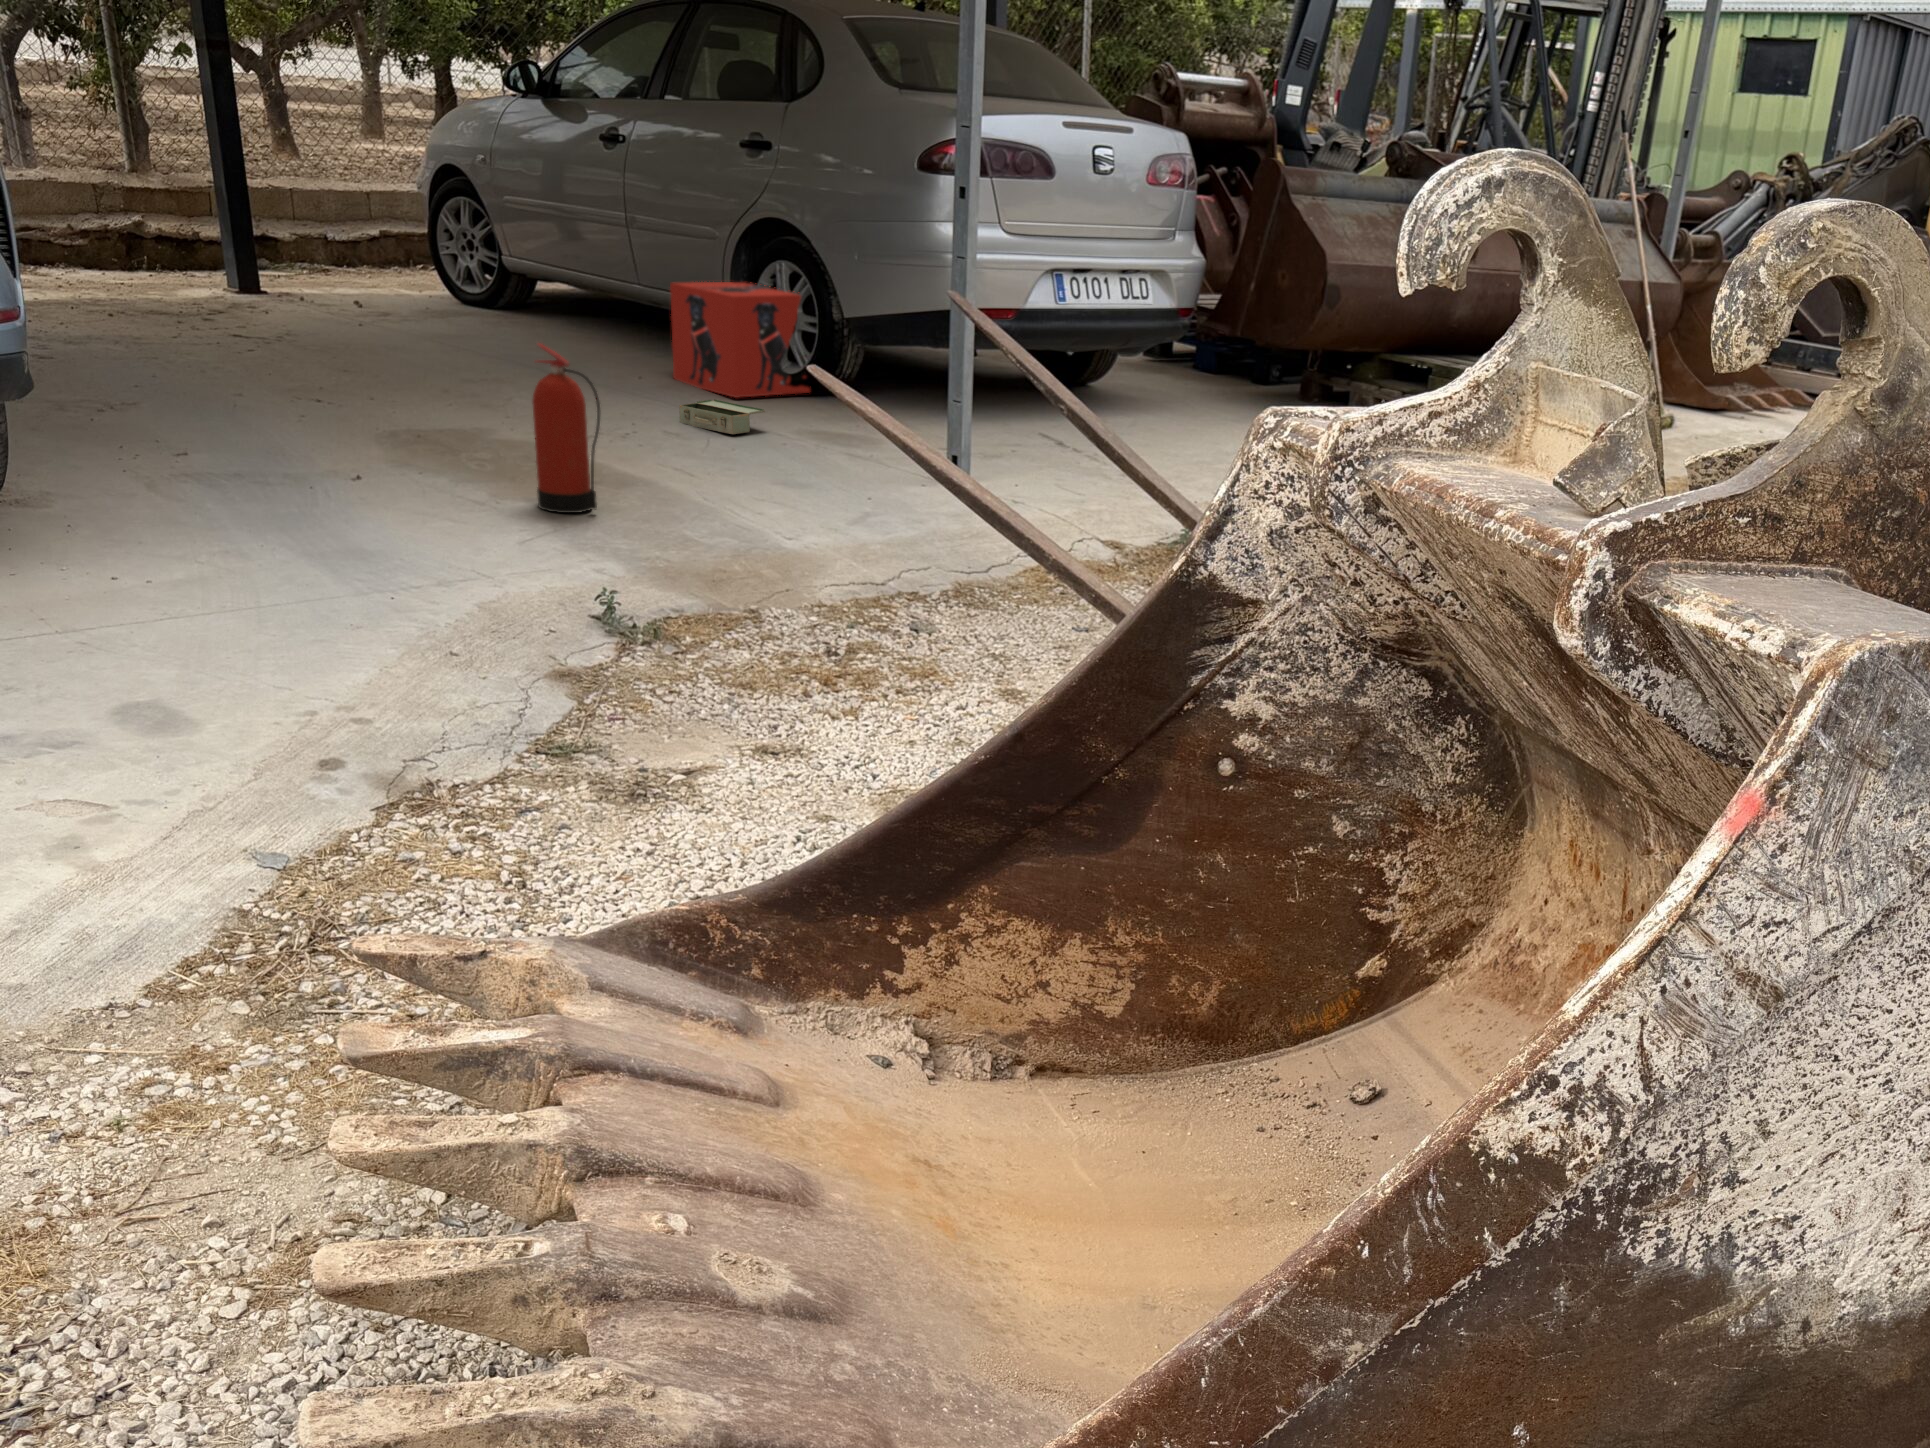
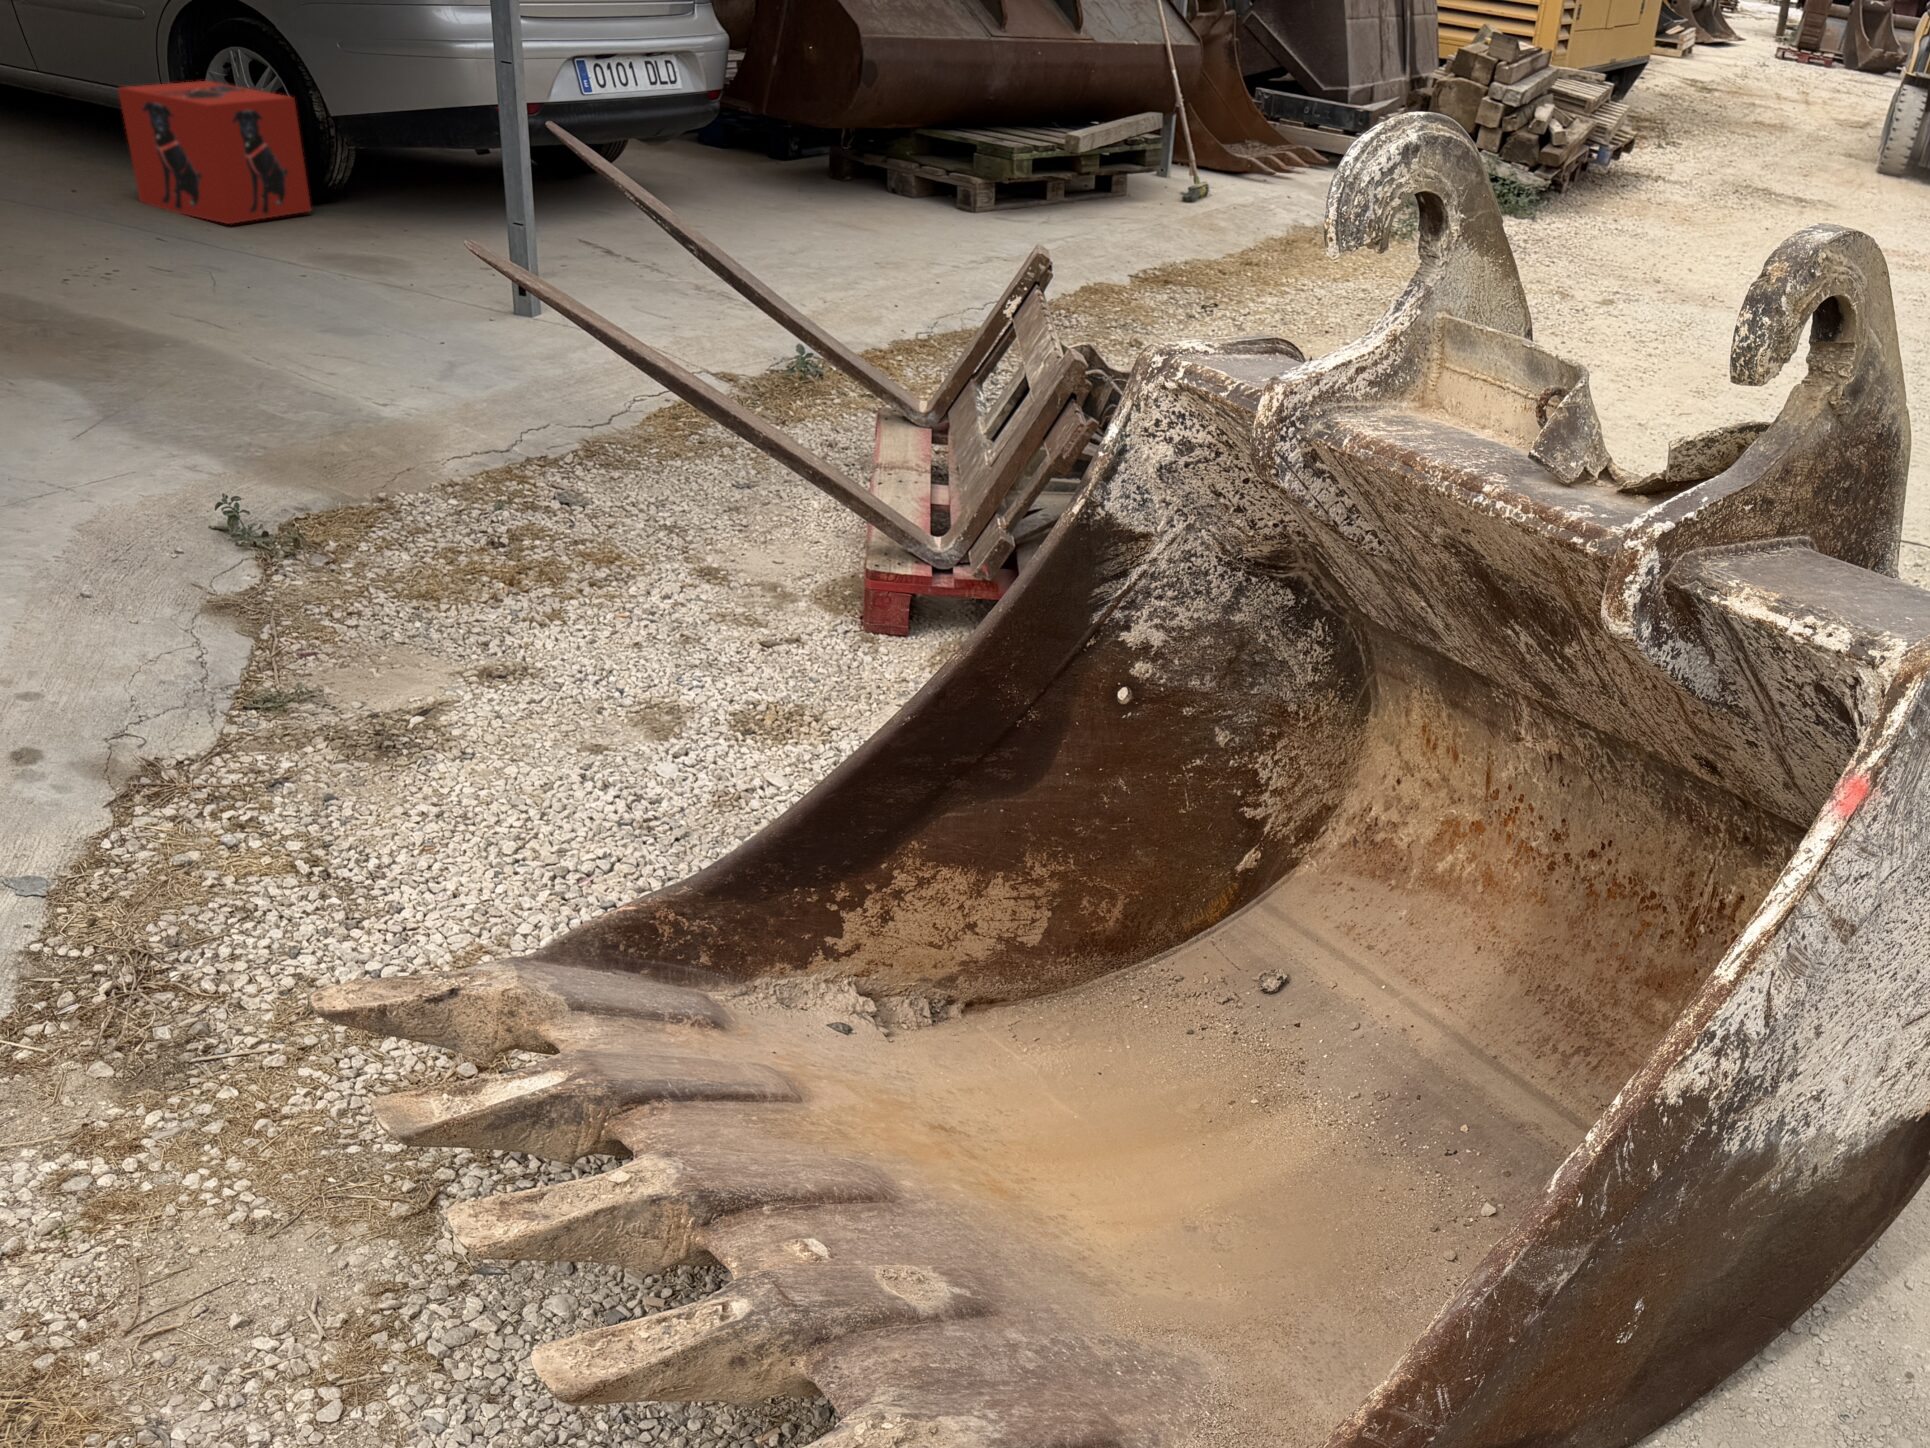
fire extinguisher: present [532,343,600,513] -> none [42,198,151,398]
toolbox: present [679,399,765,434] -> none [176,231,283,275]

